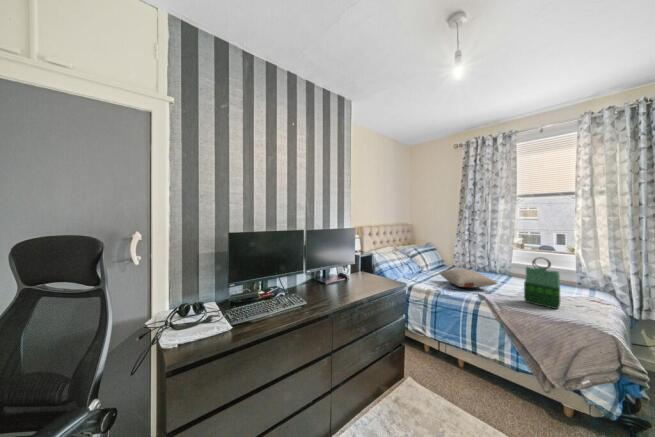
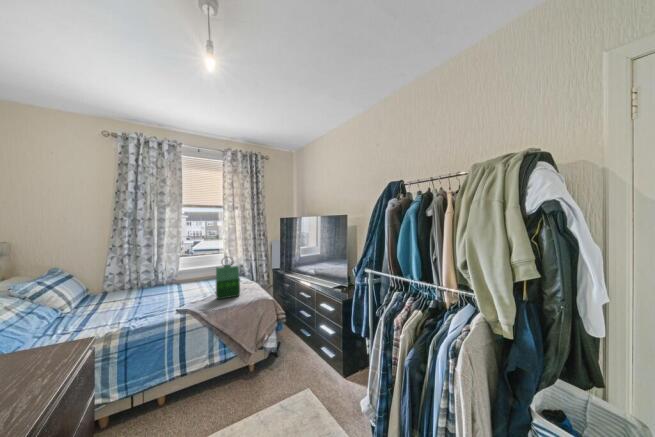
pillow: present [440,269,498,288] -> none [109,287,189,311]

